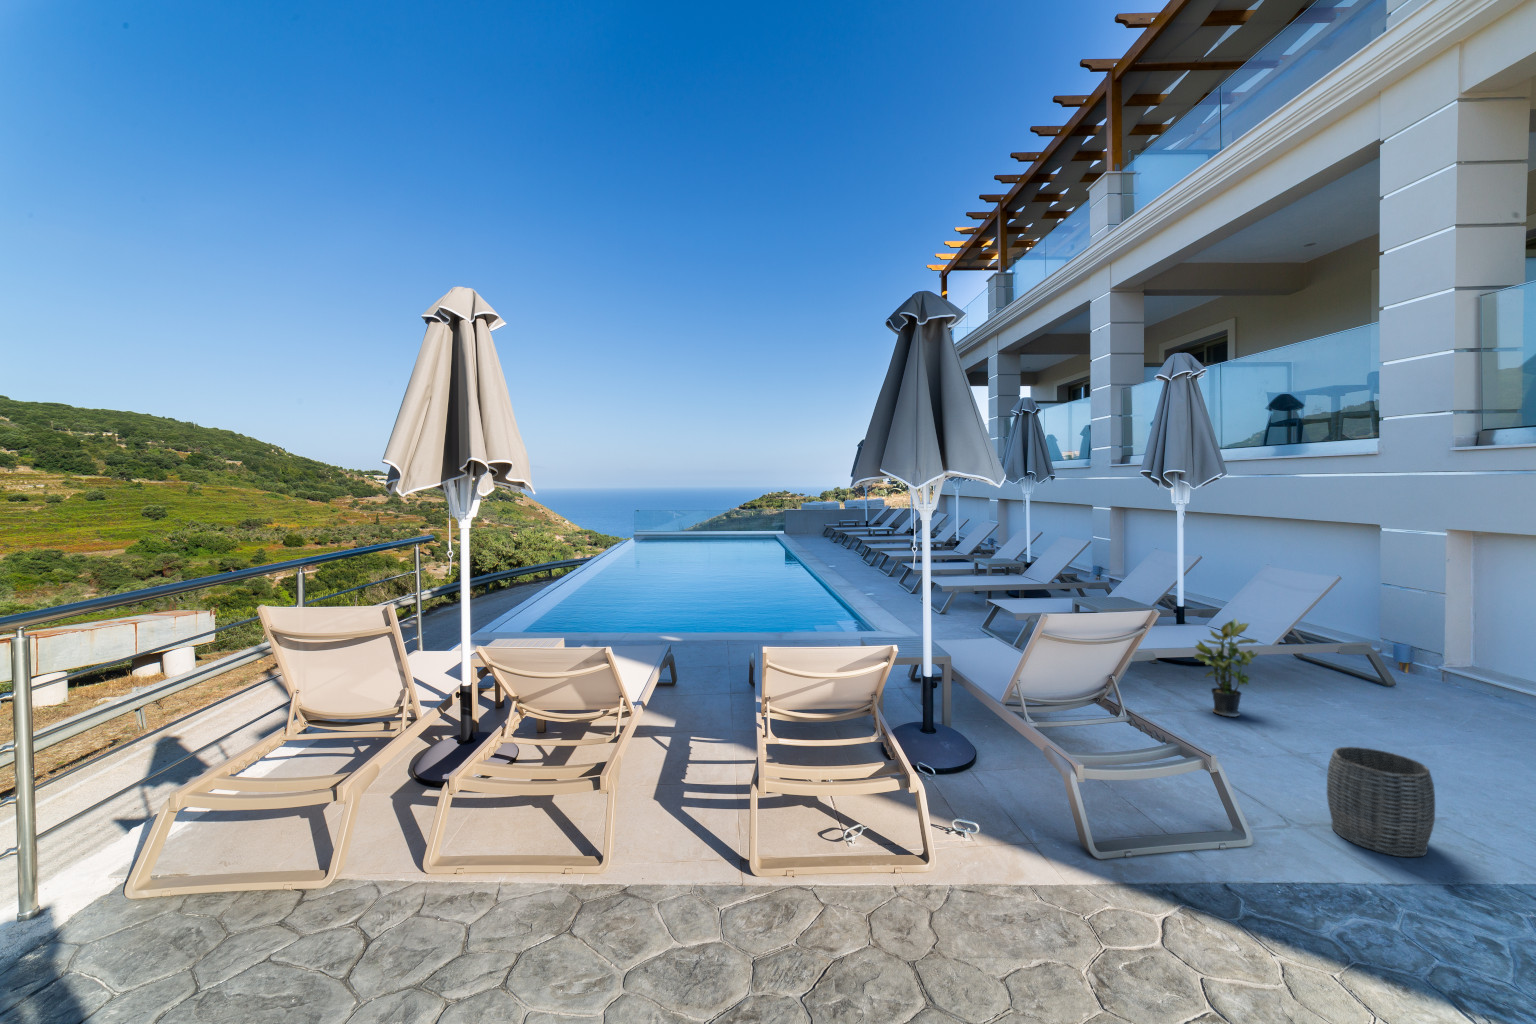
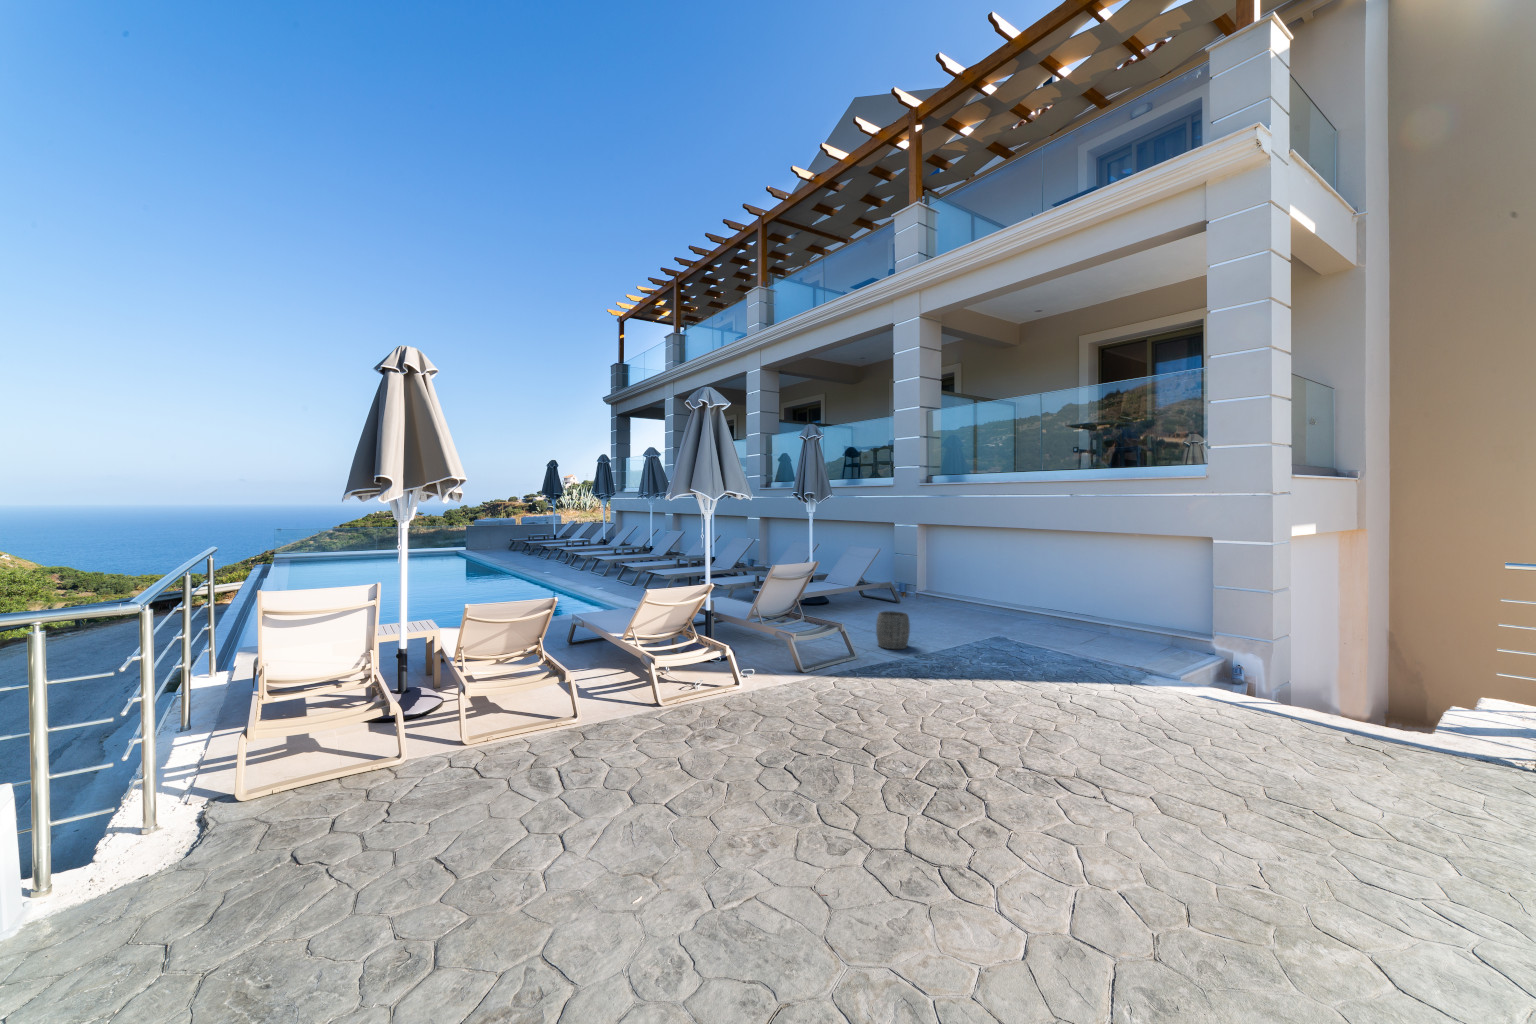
potted plant: present [1194,619,1258,717] -> none [820,568,848,619]

